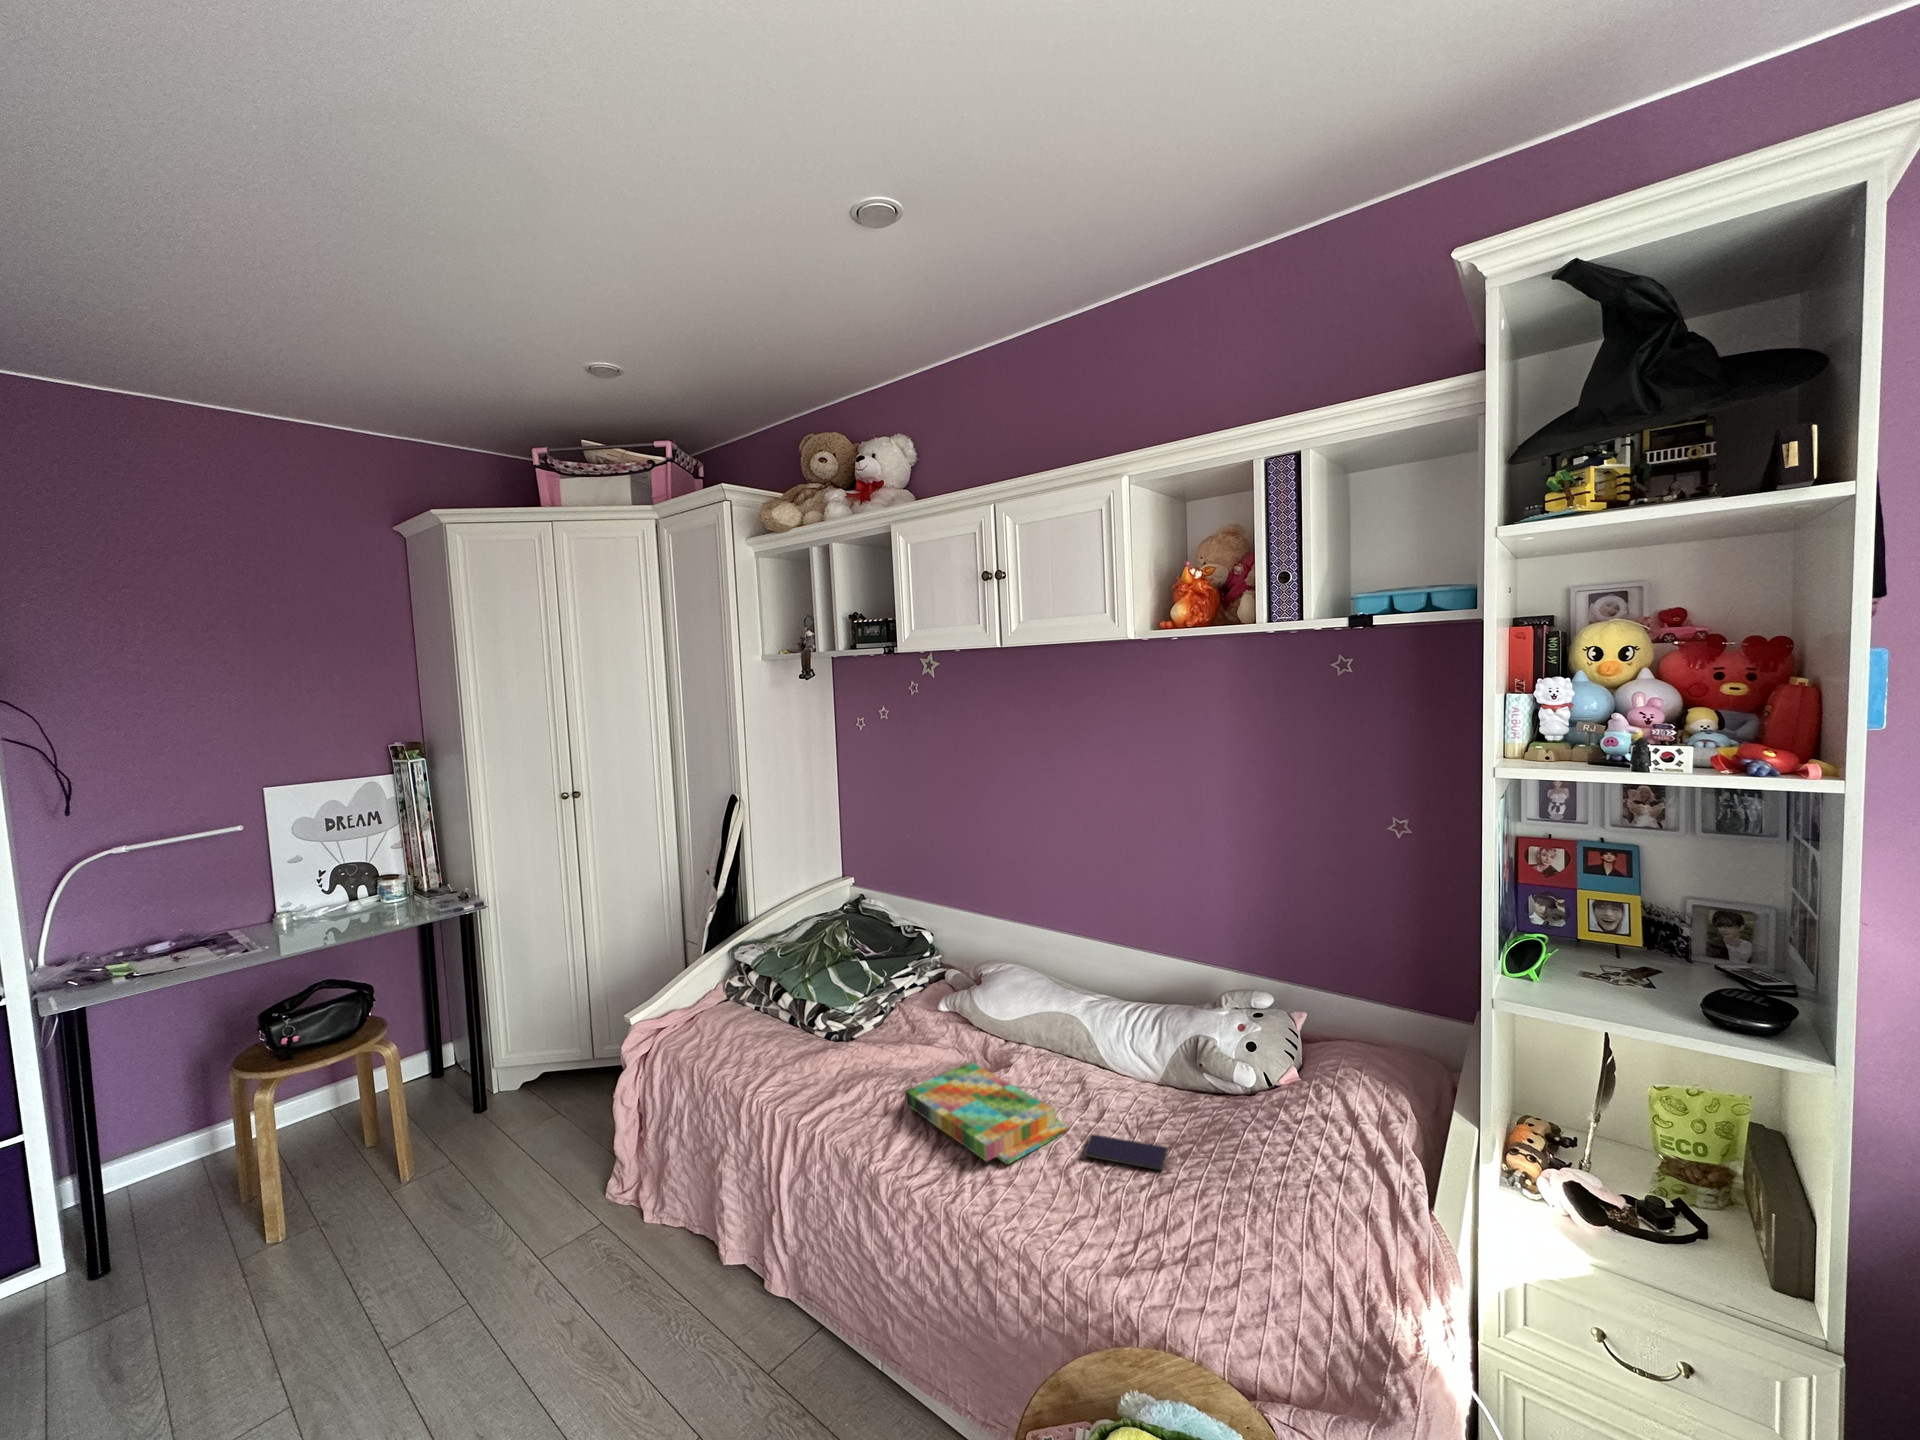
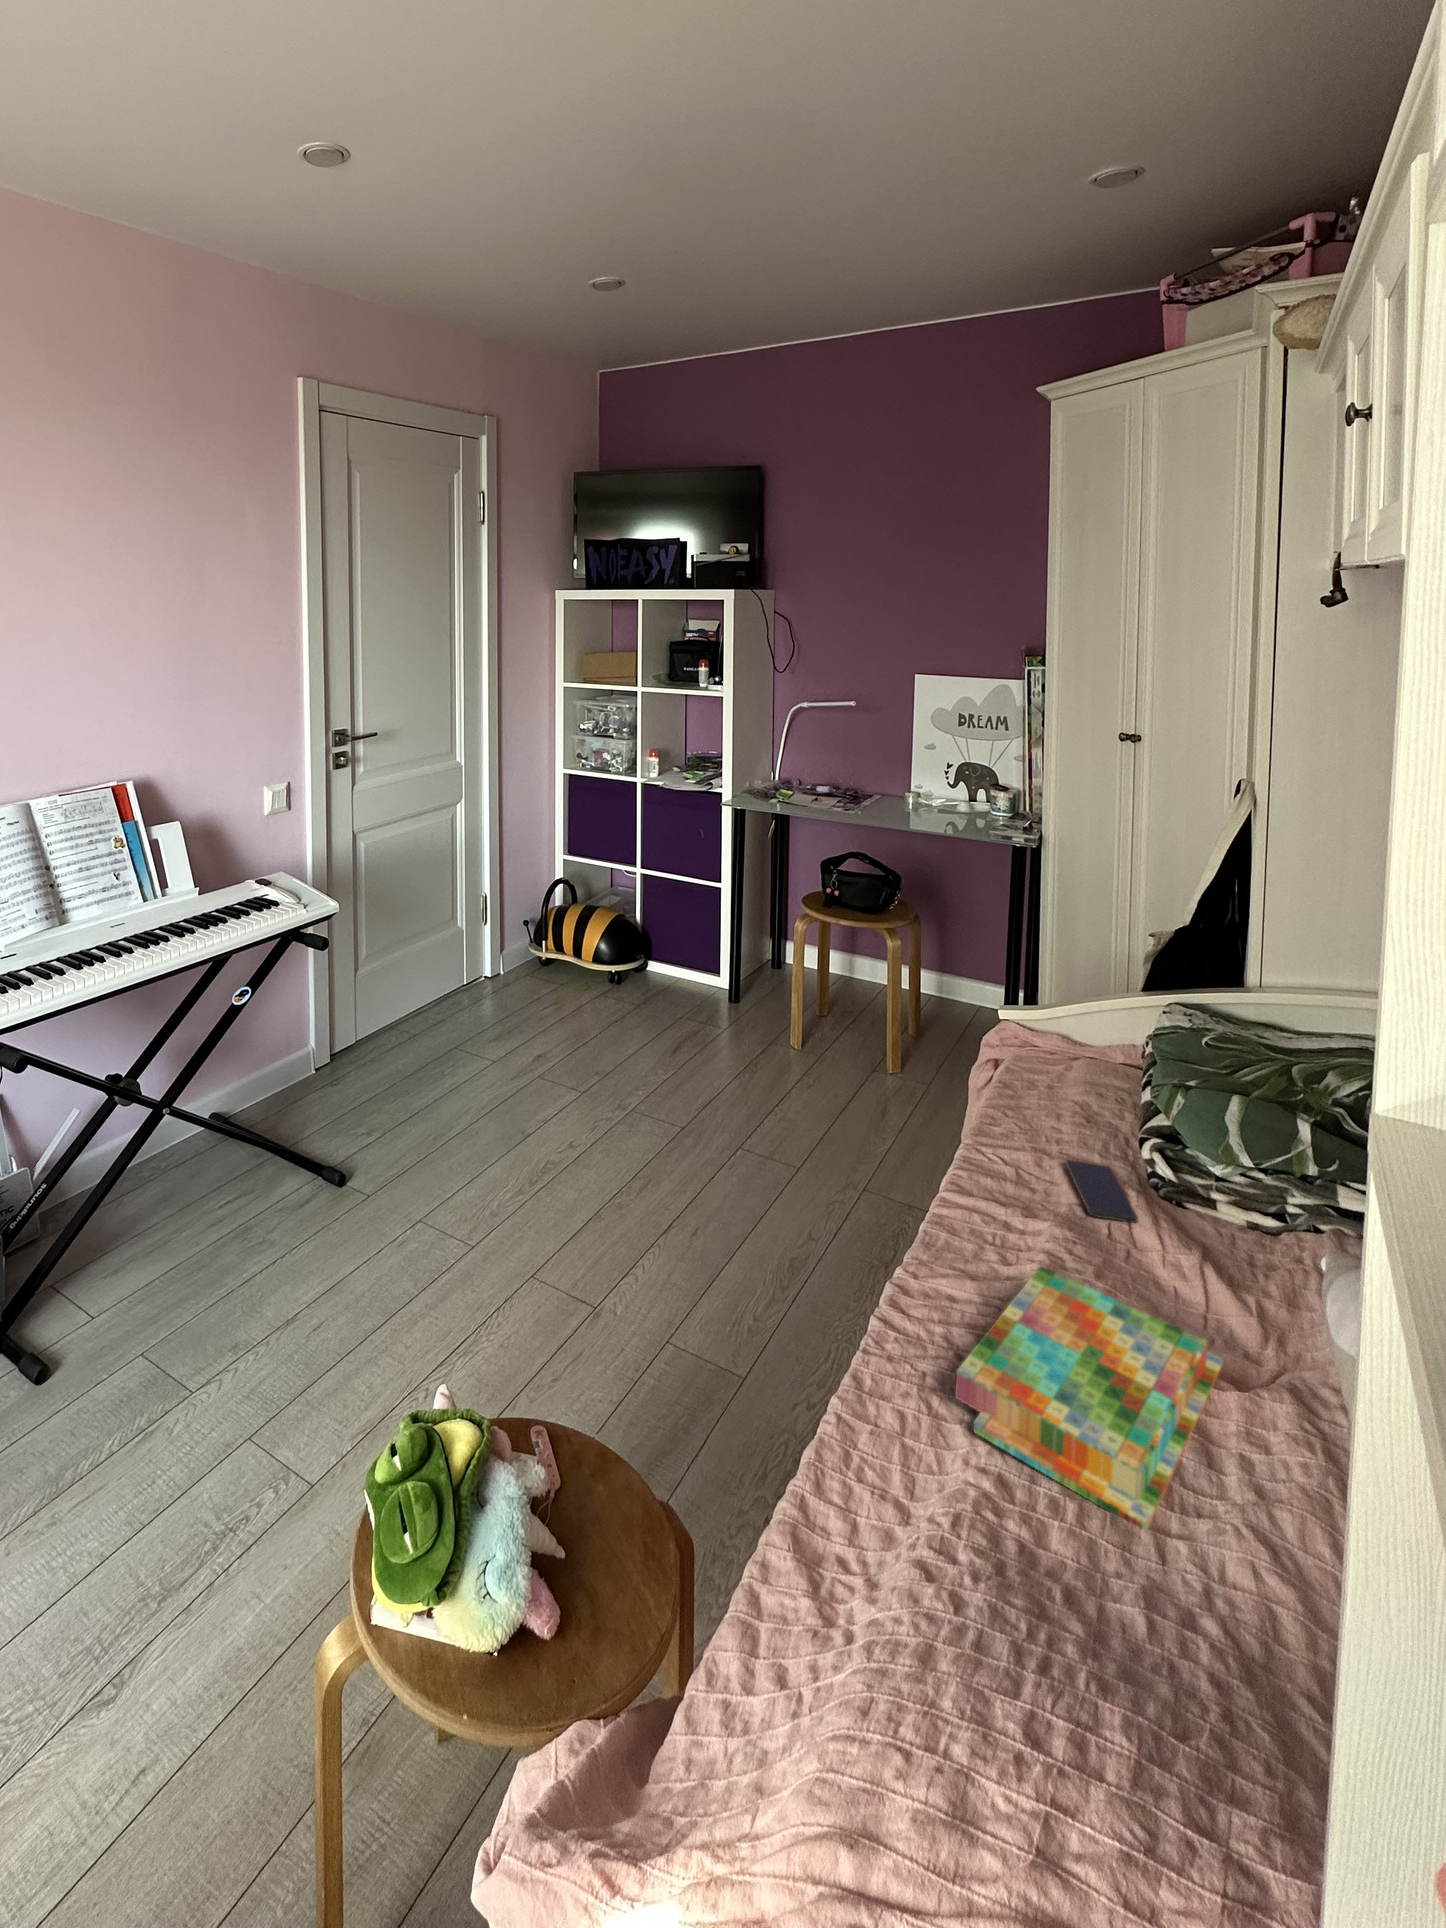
smartphone: present [1084,1134,1168,1170] -> present [1066,1160,1138,1223]

